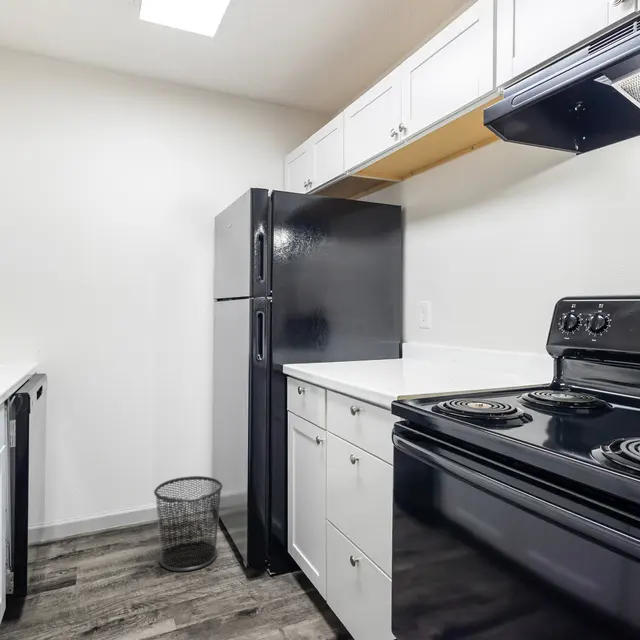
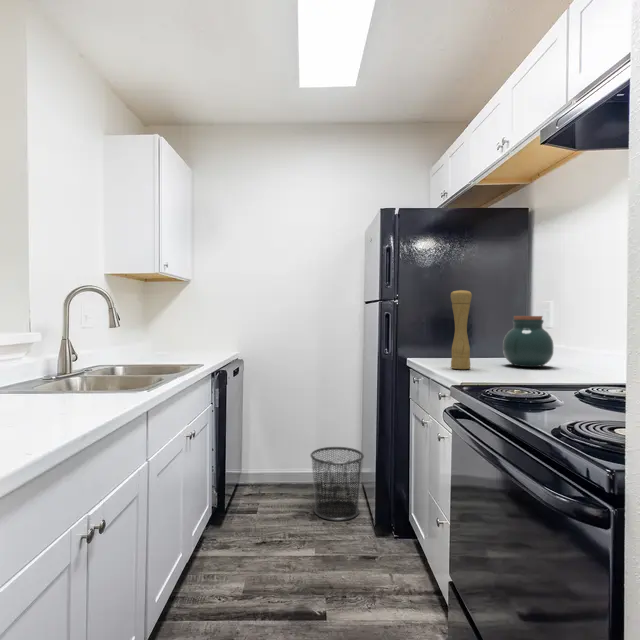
pepper mill: none [356,287,378,378] -> present [451,289,472,369]
jar: none [398,317,448,371] -> present [503,316,554,367]

